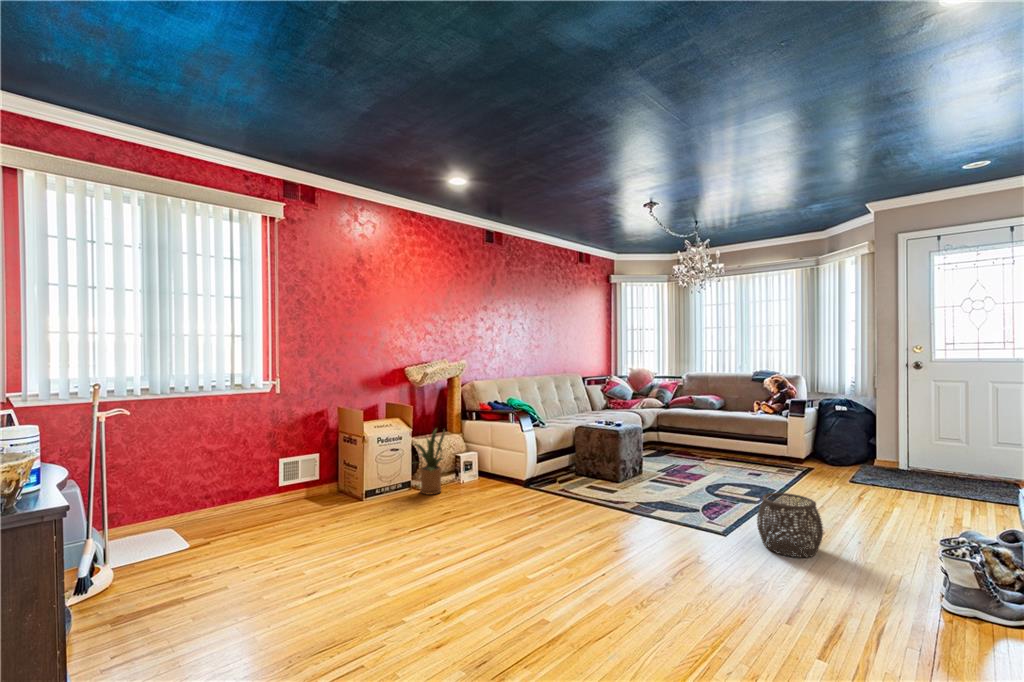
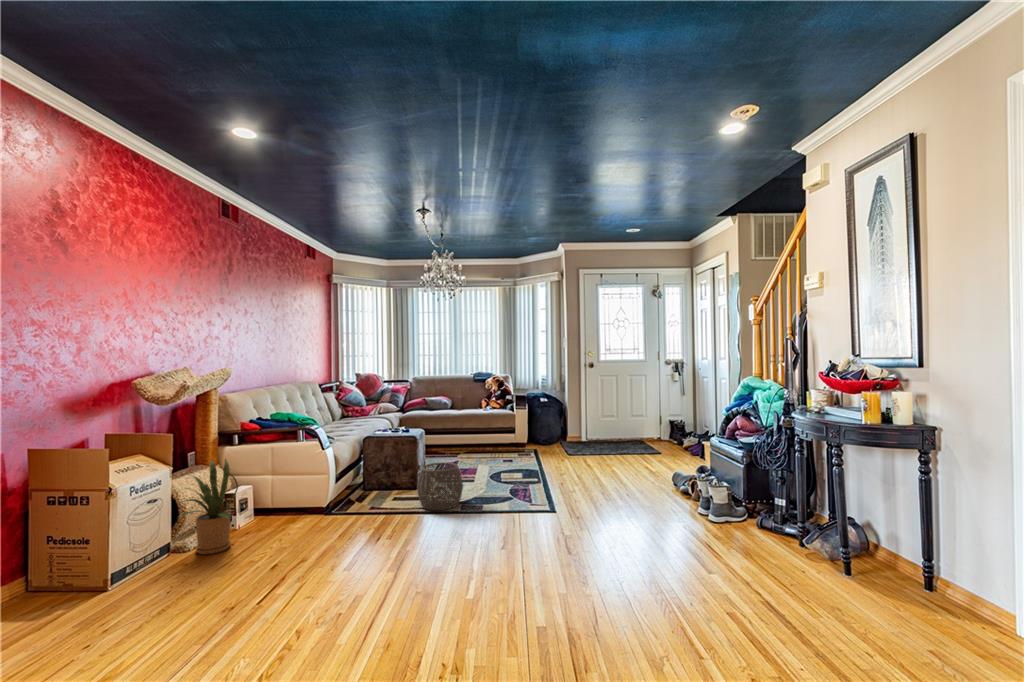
woven basket: present [757,493,823,557] -> present [417,462,463,510]

